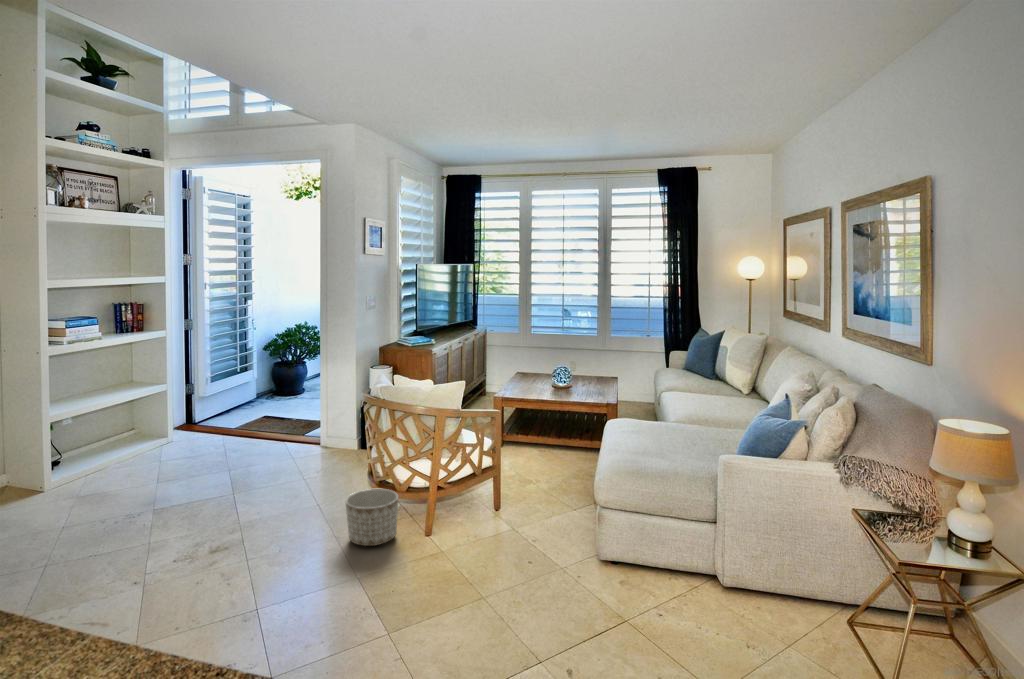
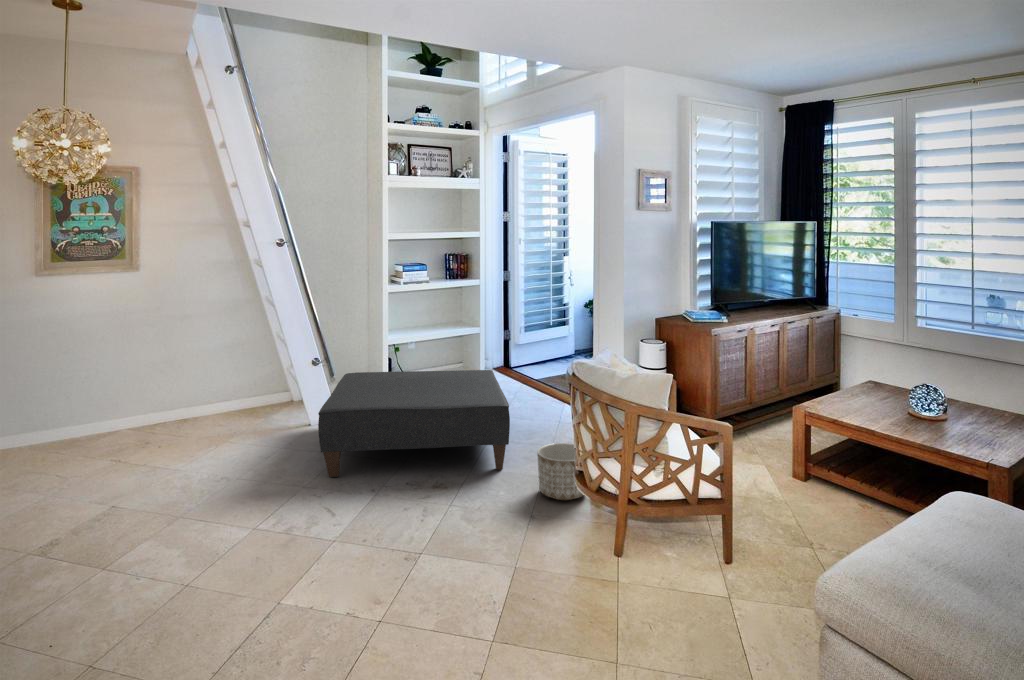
ottoman: none [21,431,299,606] -> present [318,370,510,477]

